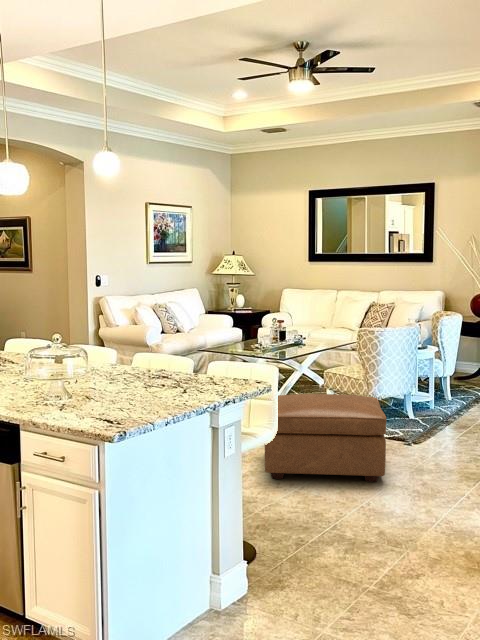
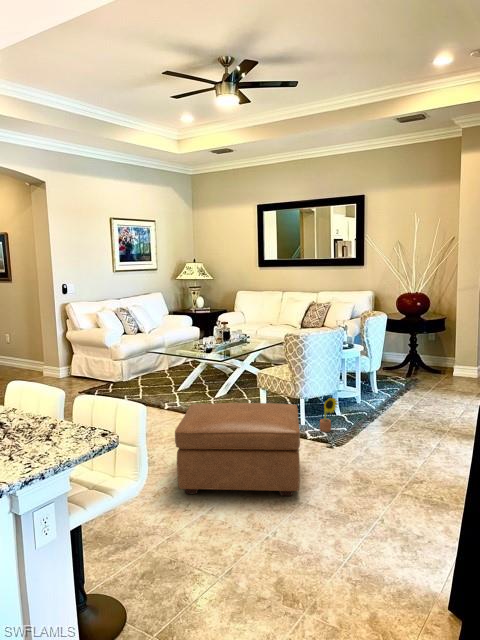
decorative plant: none [394,396,415,433] -> present [320,398,338,432]

